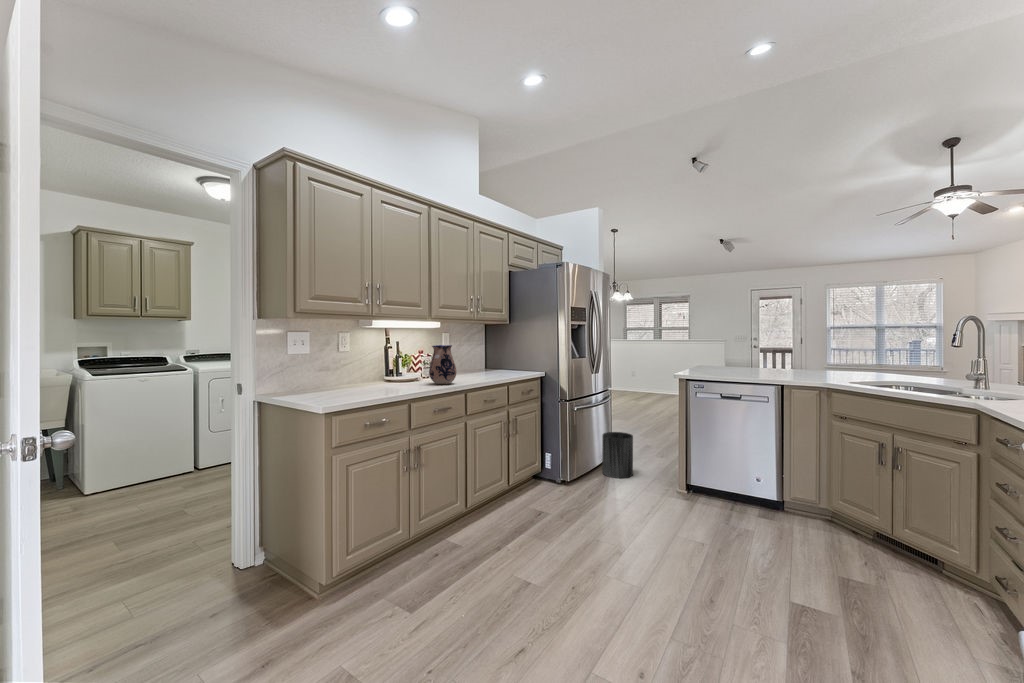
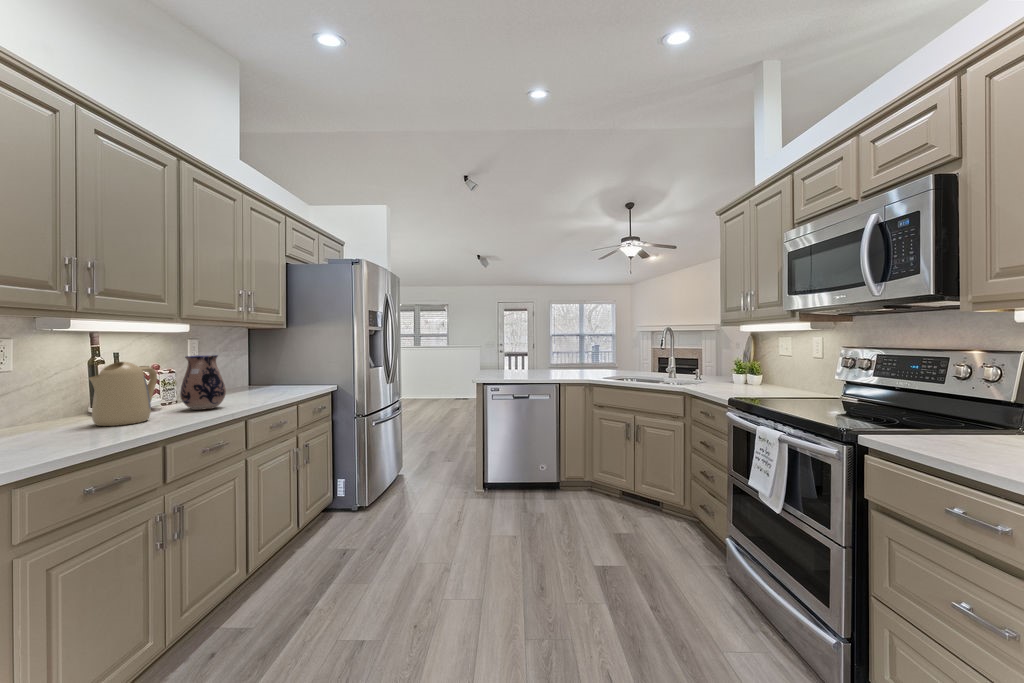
kettle: none [376,348,414,390] -> present [89,362,157,426]
trash can: present [602,432,633,478] -> none [398,443,431,493]

